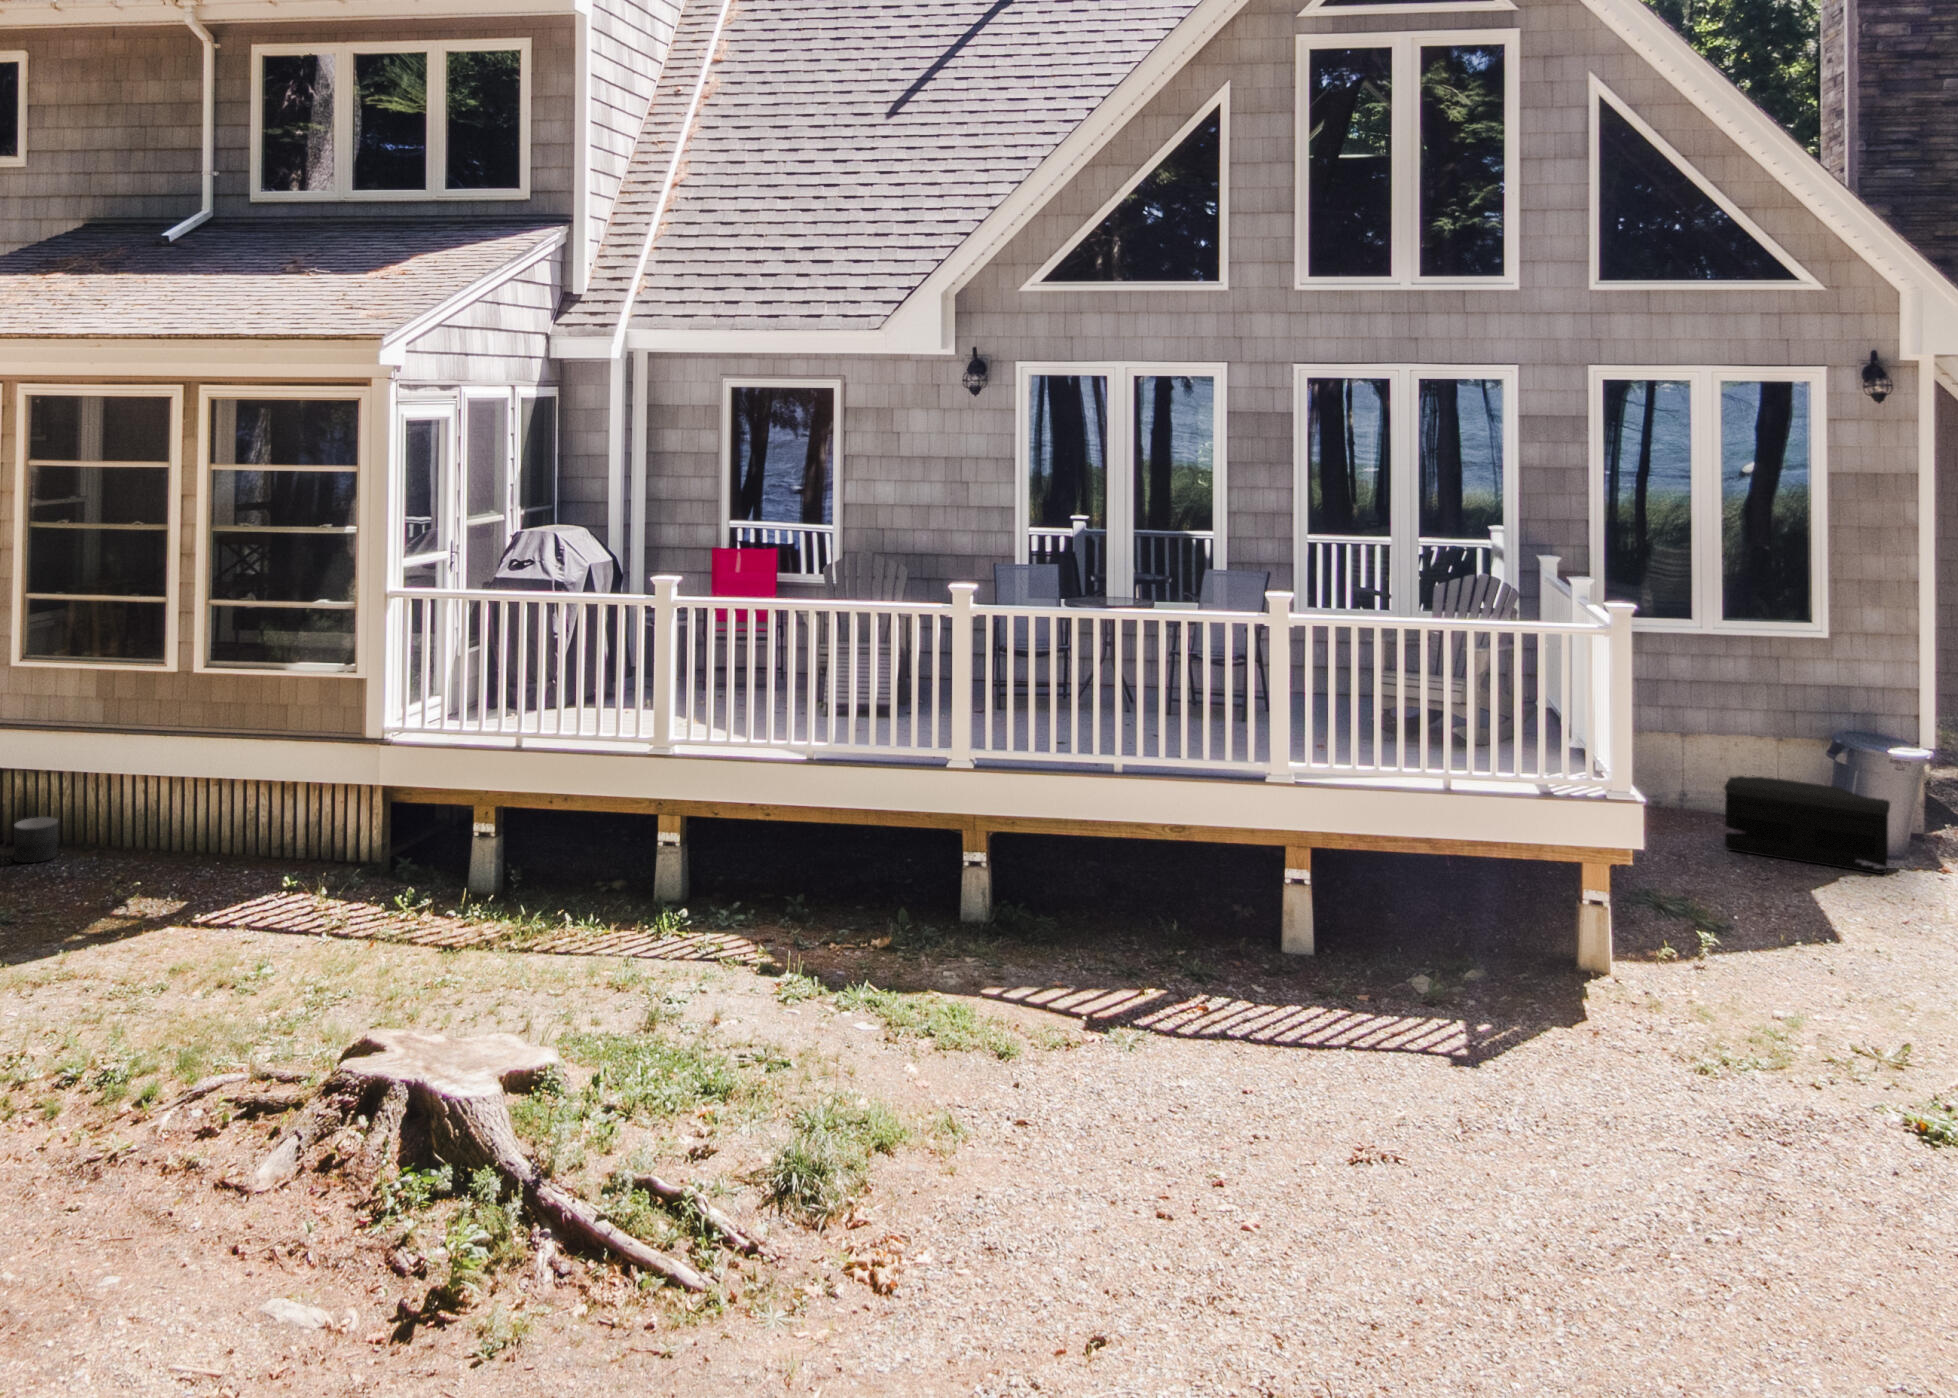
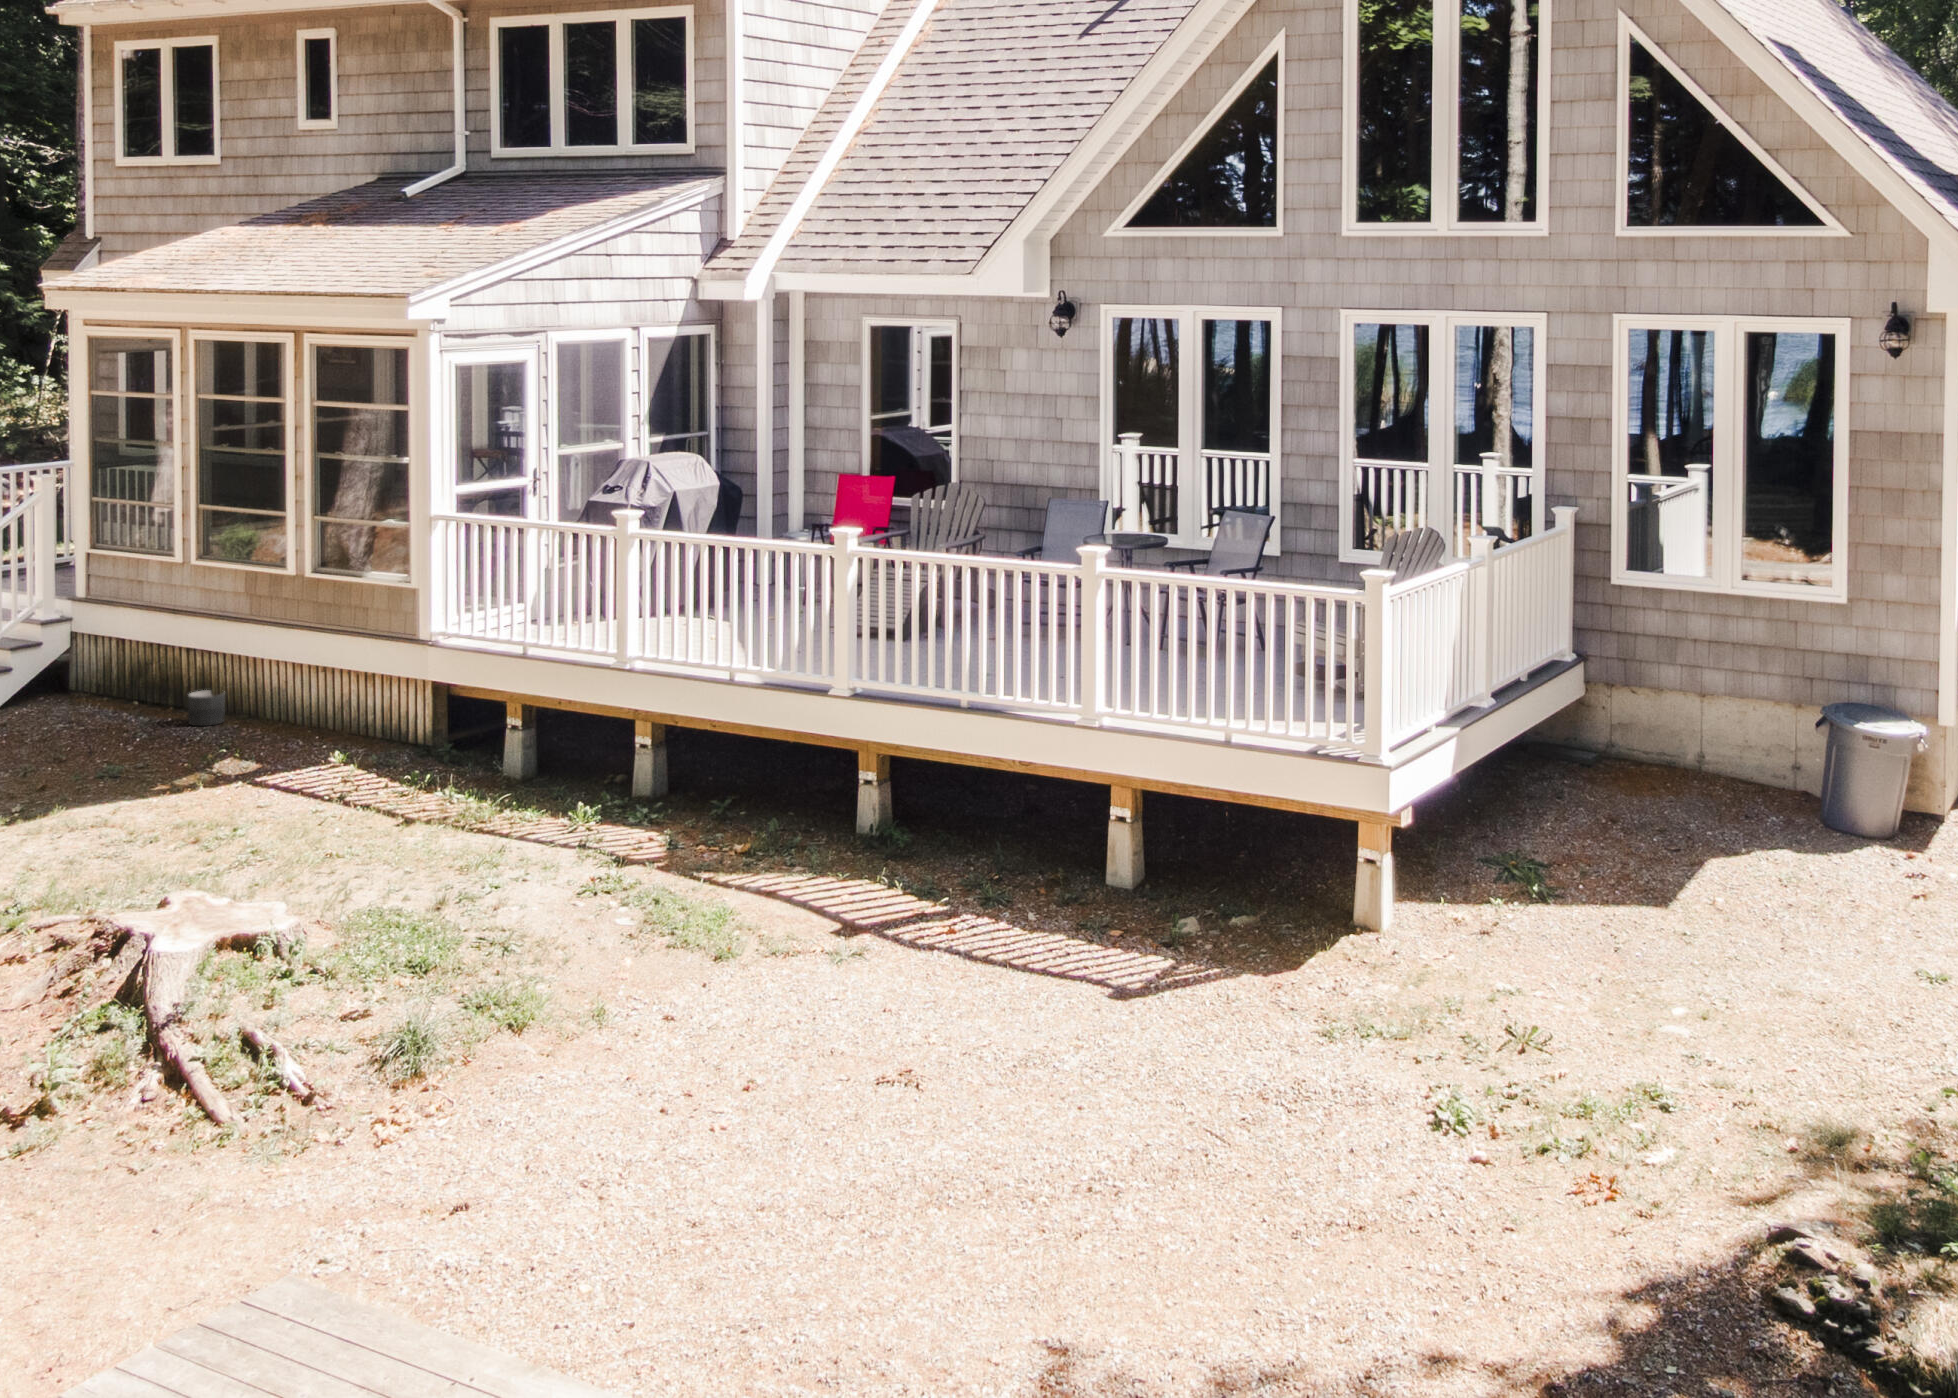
storage bench: present [1724,775,1890,874] -> none [1736,776,1913,892]

